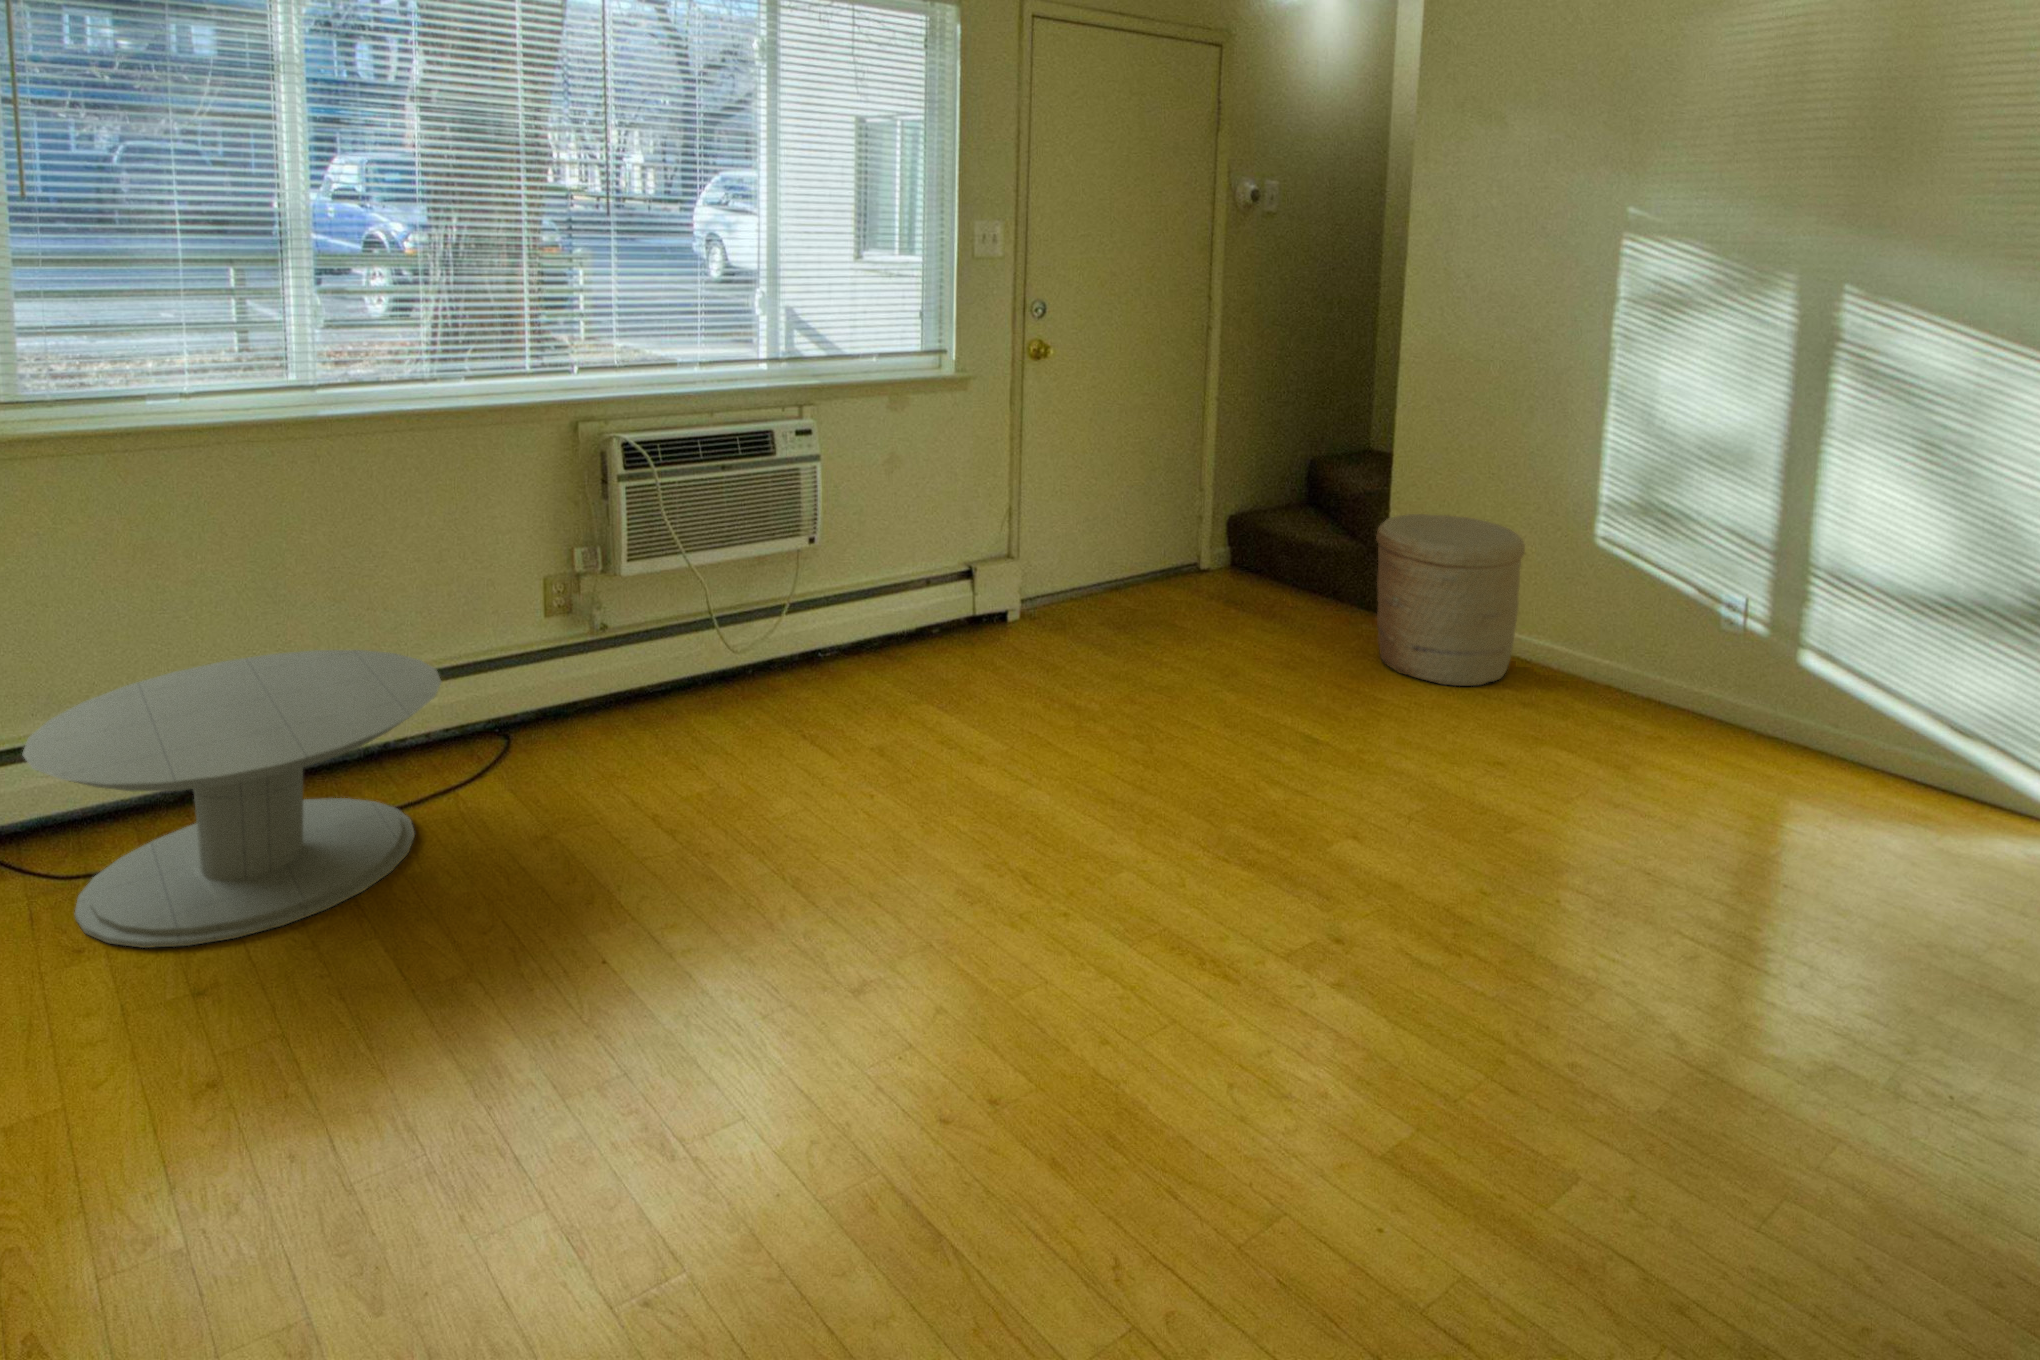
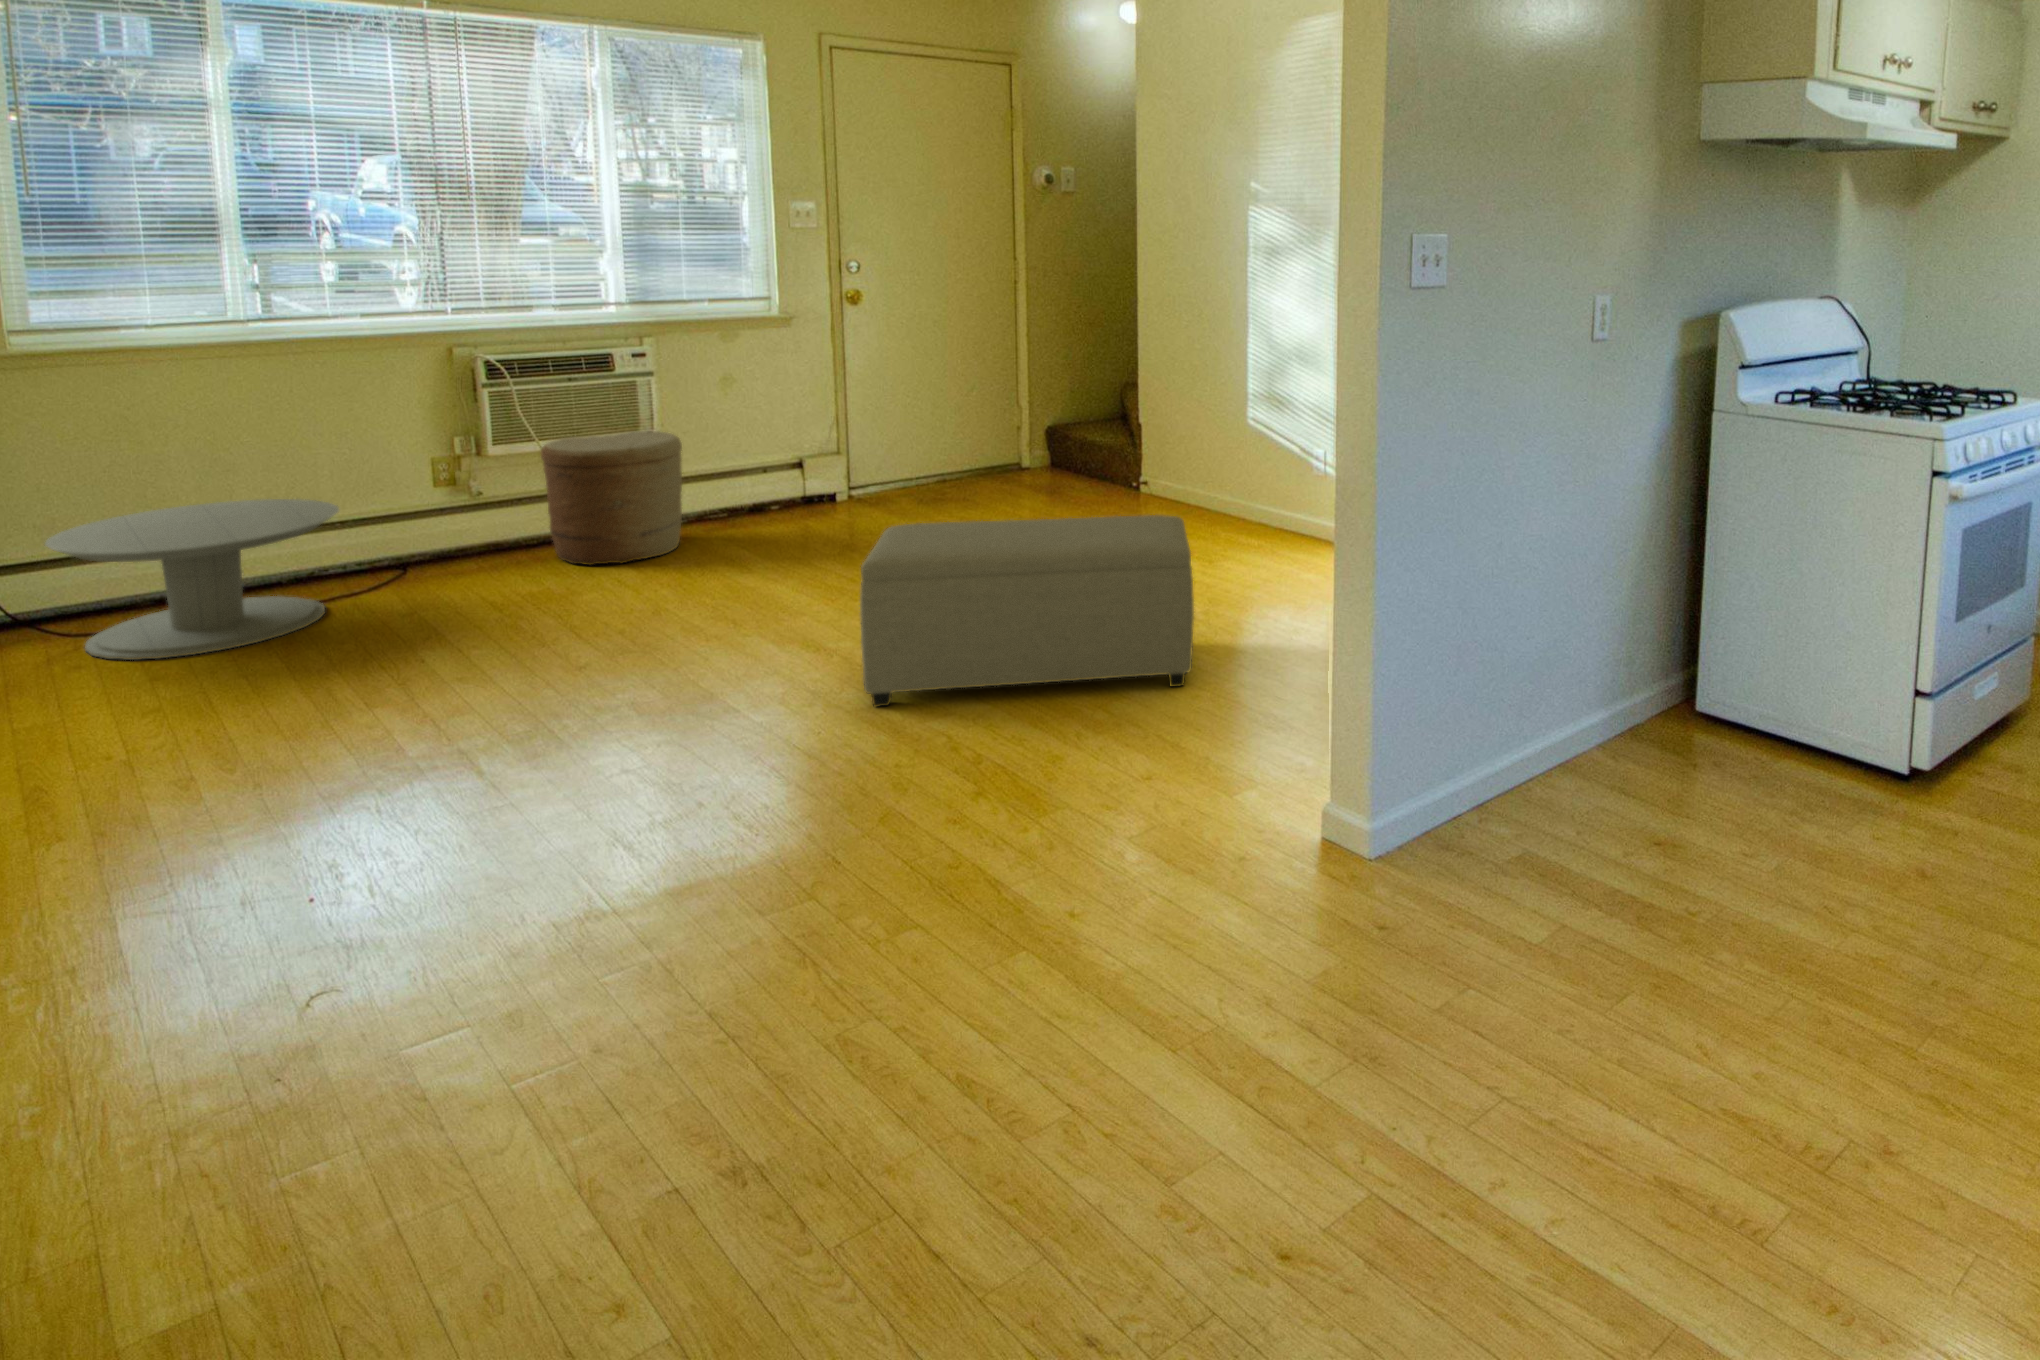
woven basket: present [1376,514,1525,686] -> present [541,431,682,565]
ottoman: none [1347,775,2003,1181] -> present [860,515,1194,707]

